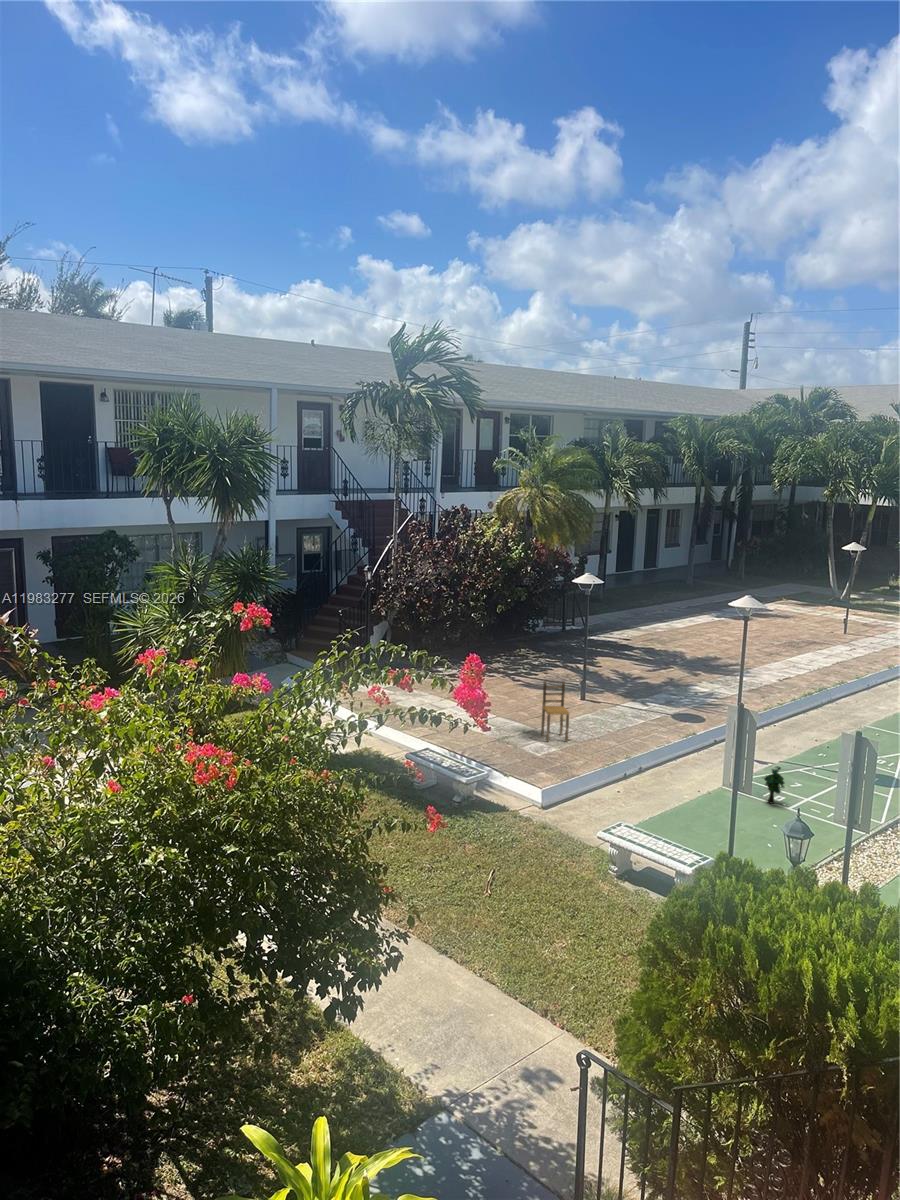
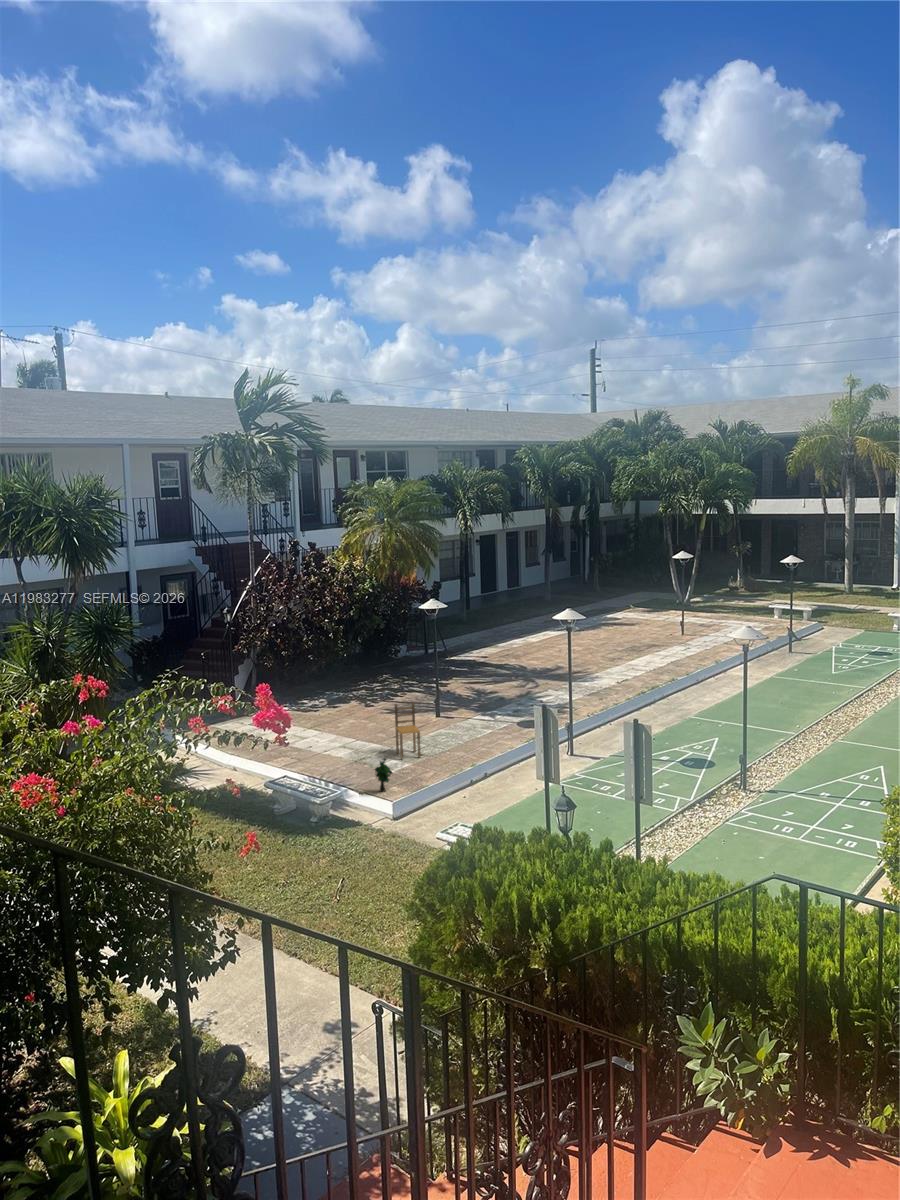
decorative plant: present [764,766,784,804] -> present [375,758,392,792]

